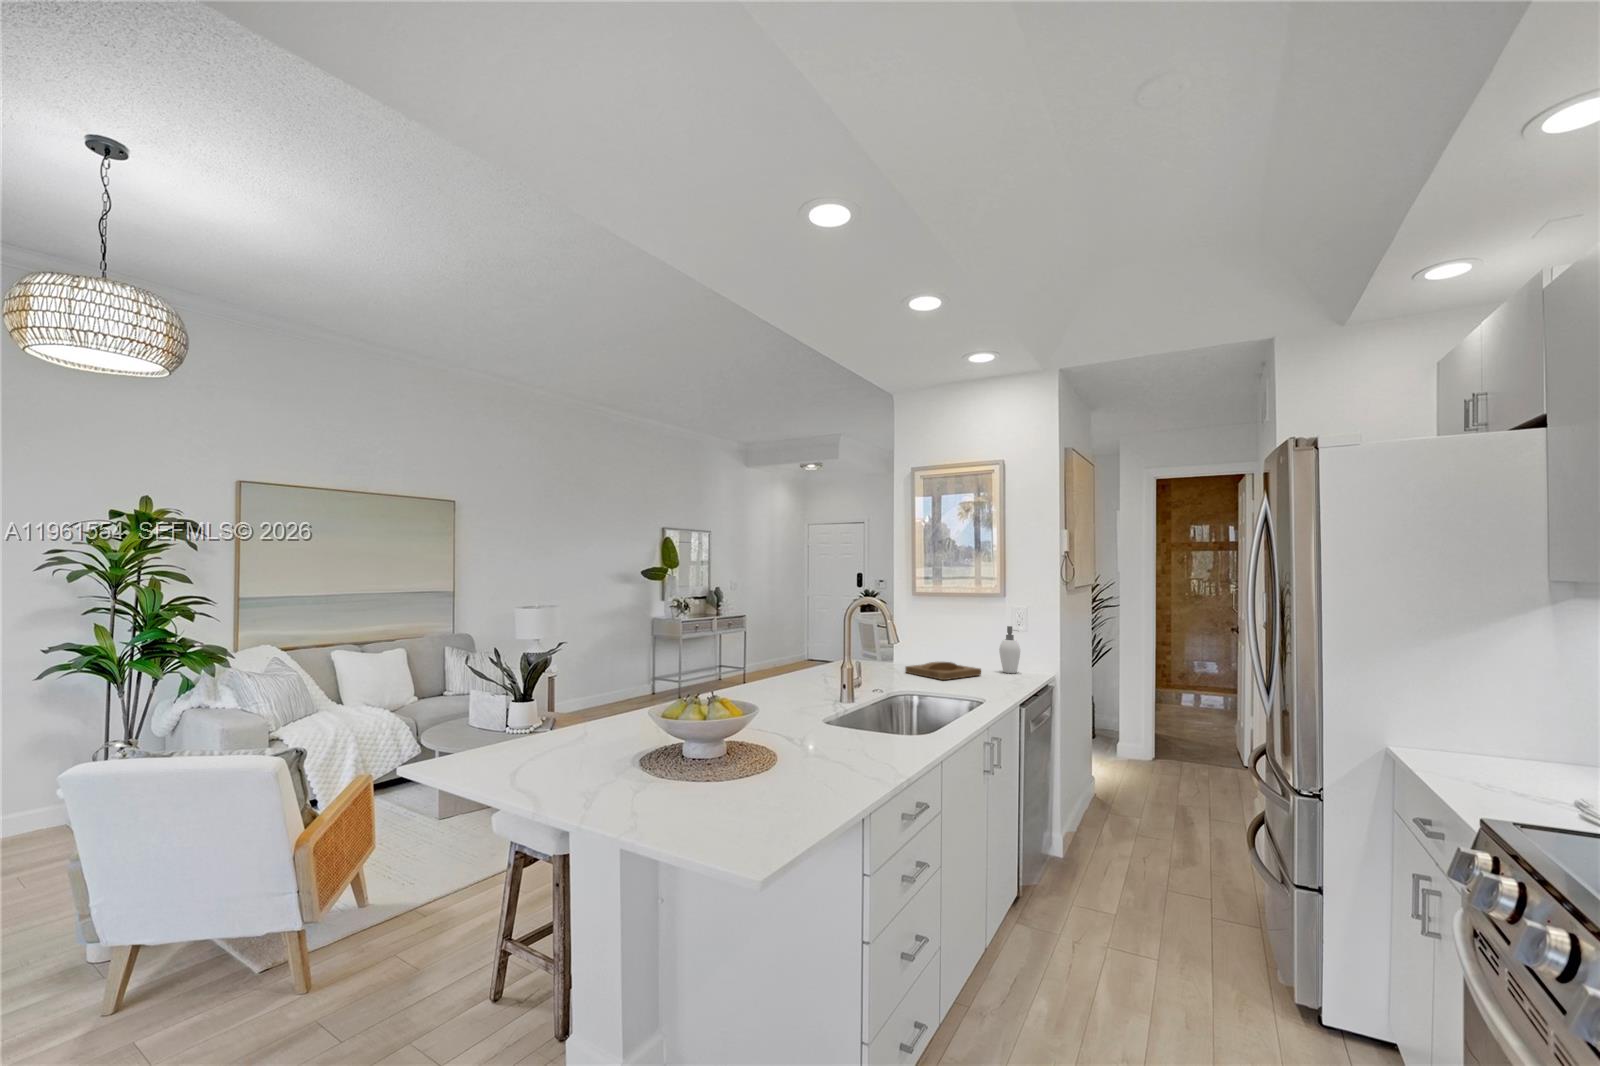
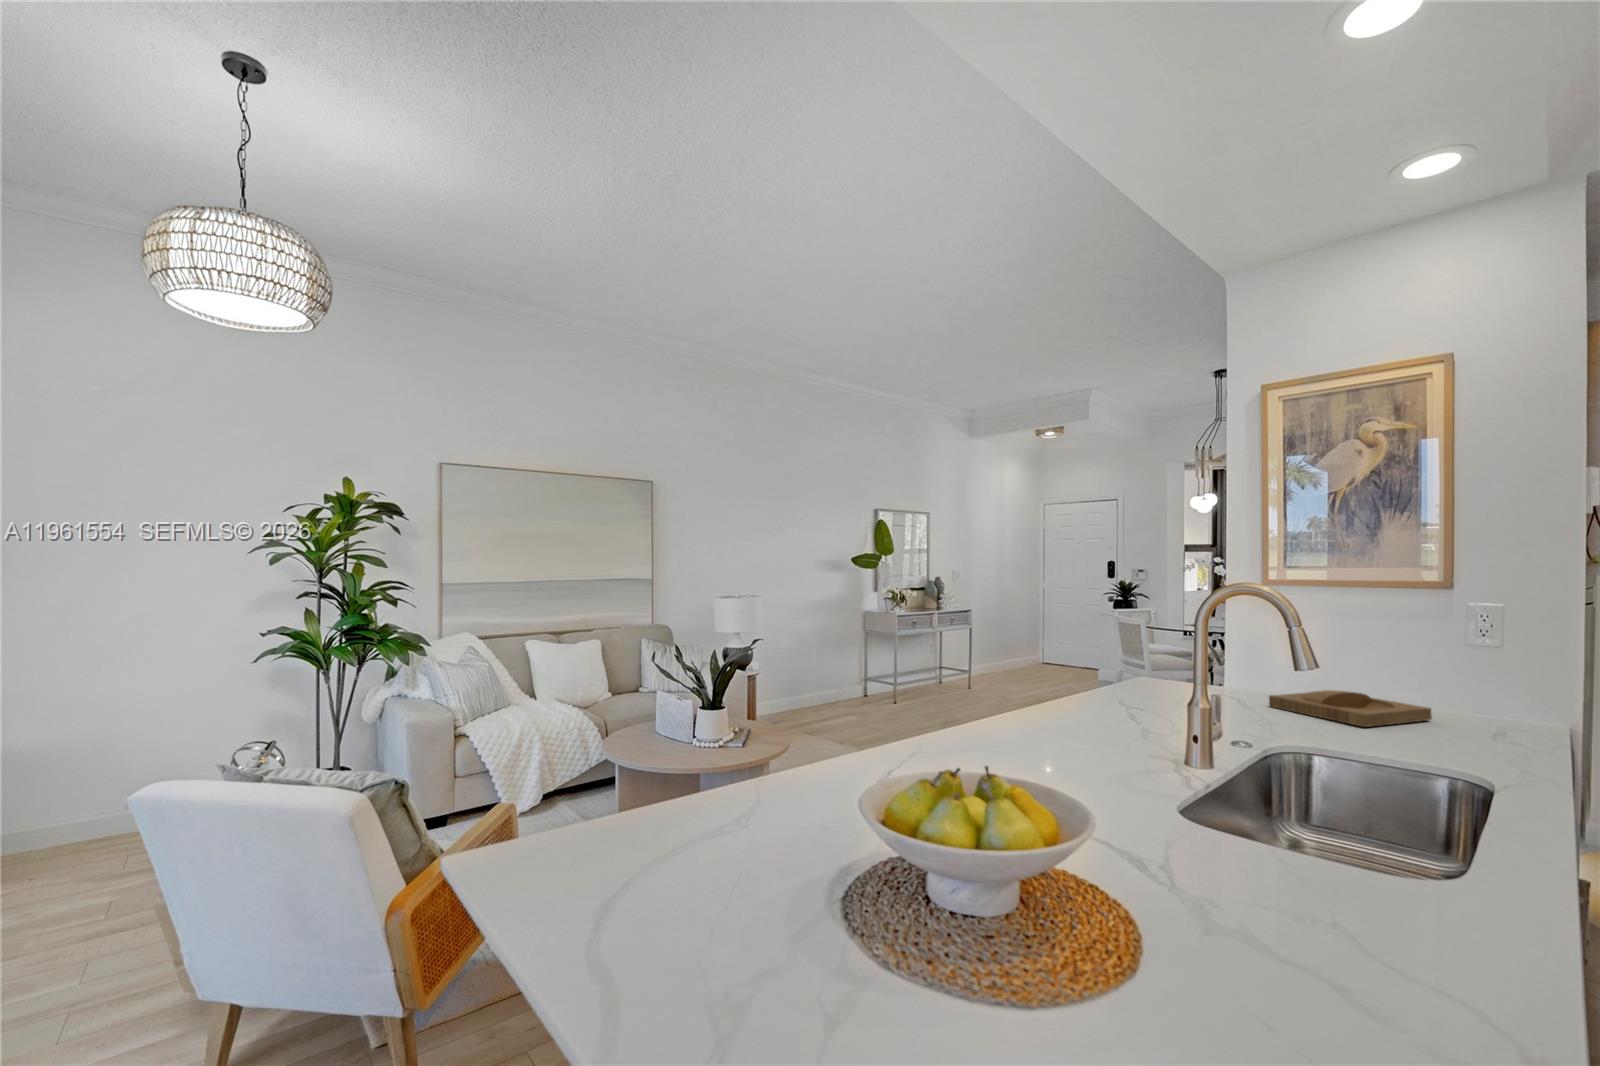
soap dispenser: present [999,626,1020,673] -> none [1457,633,1512,718]

